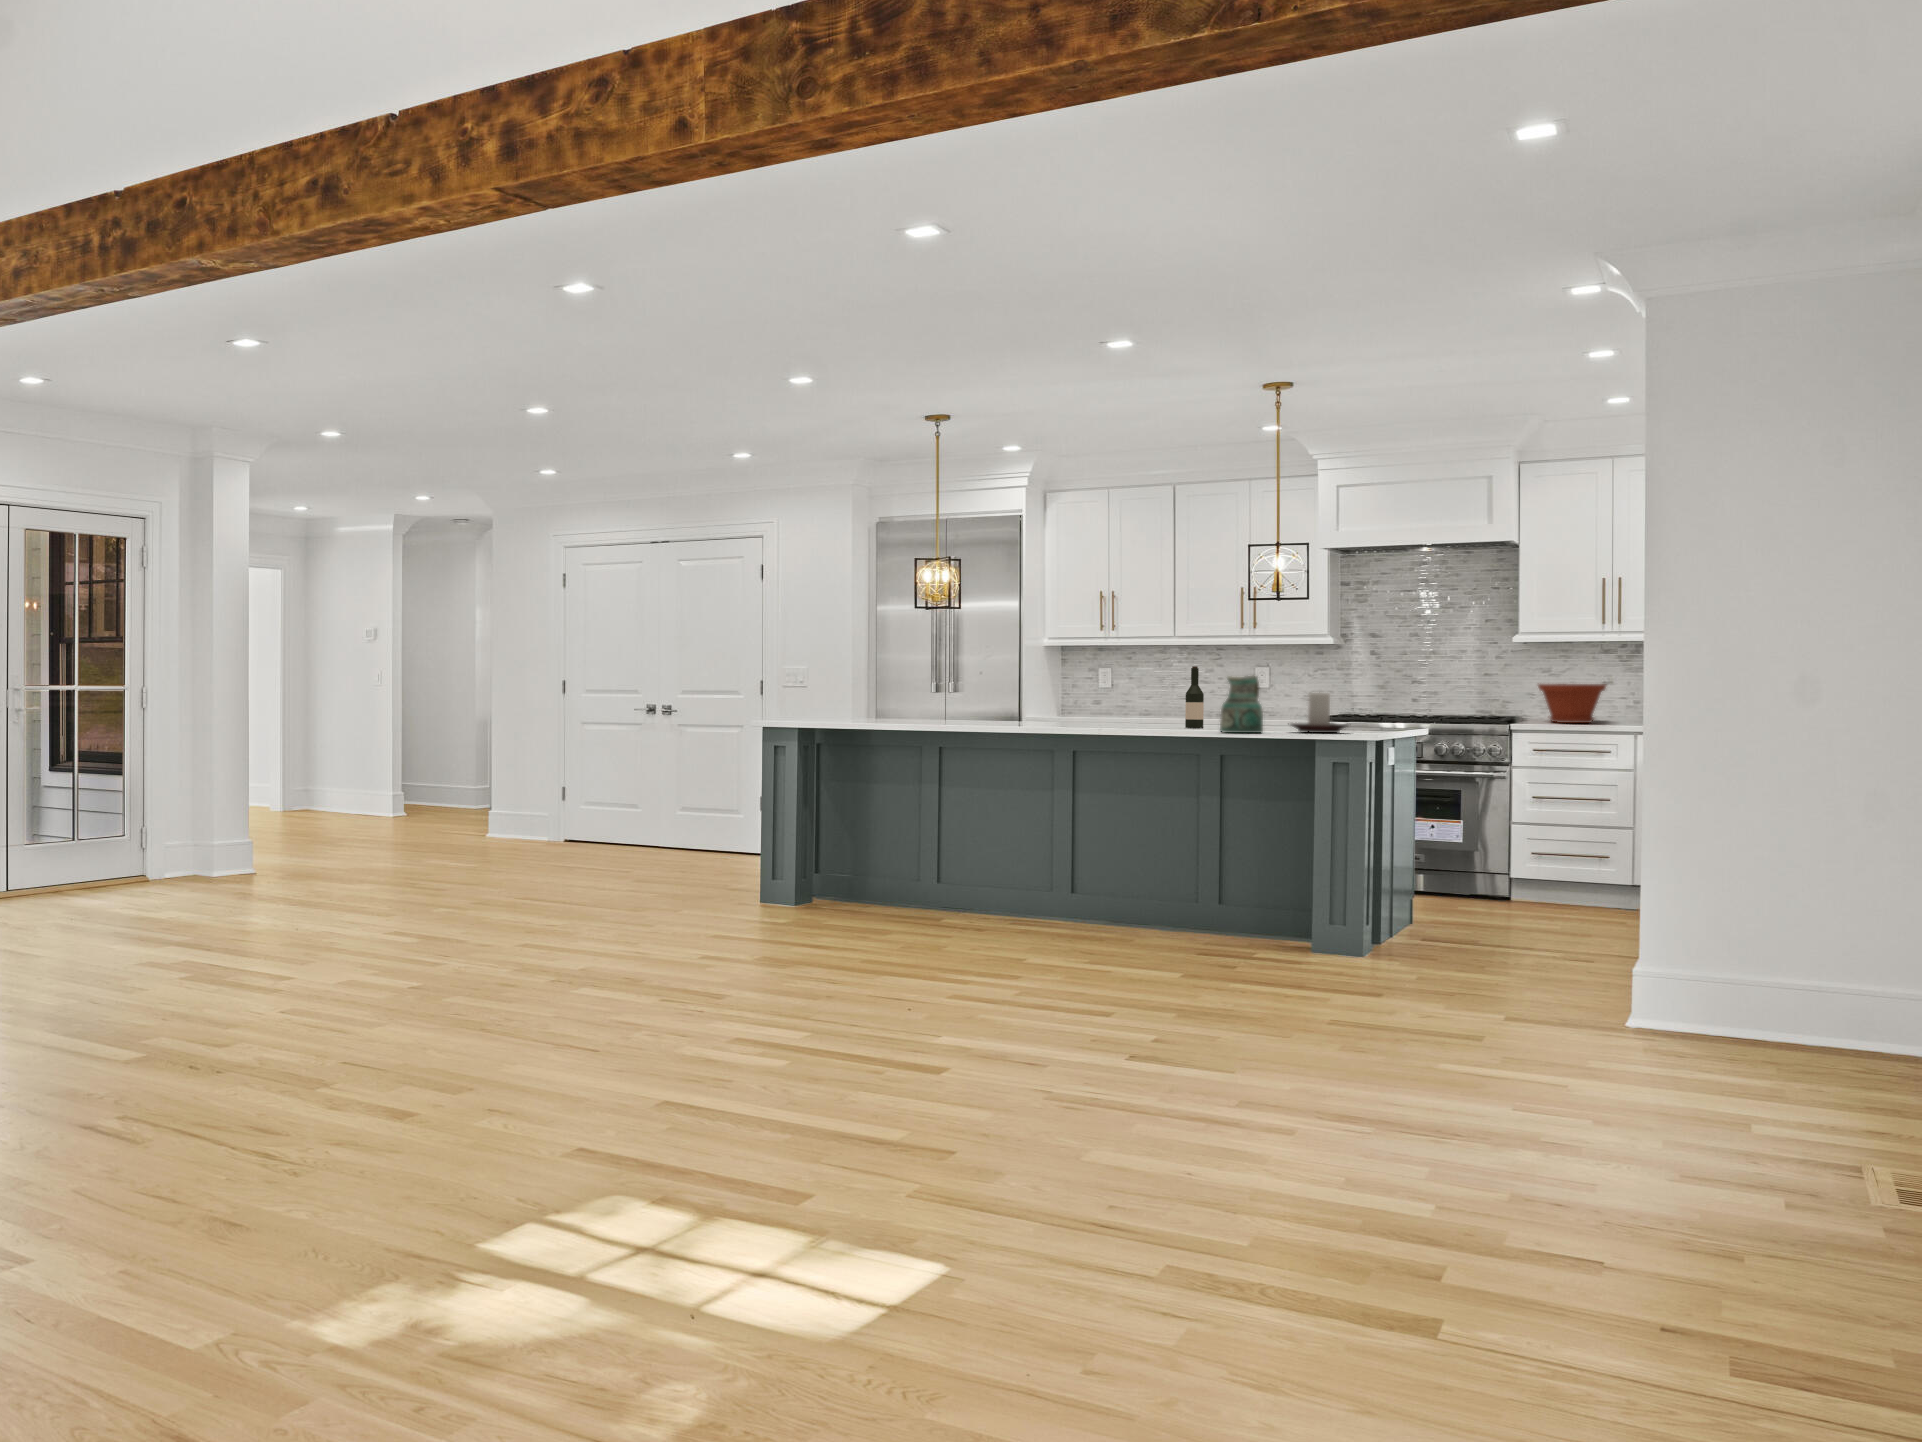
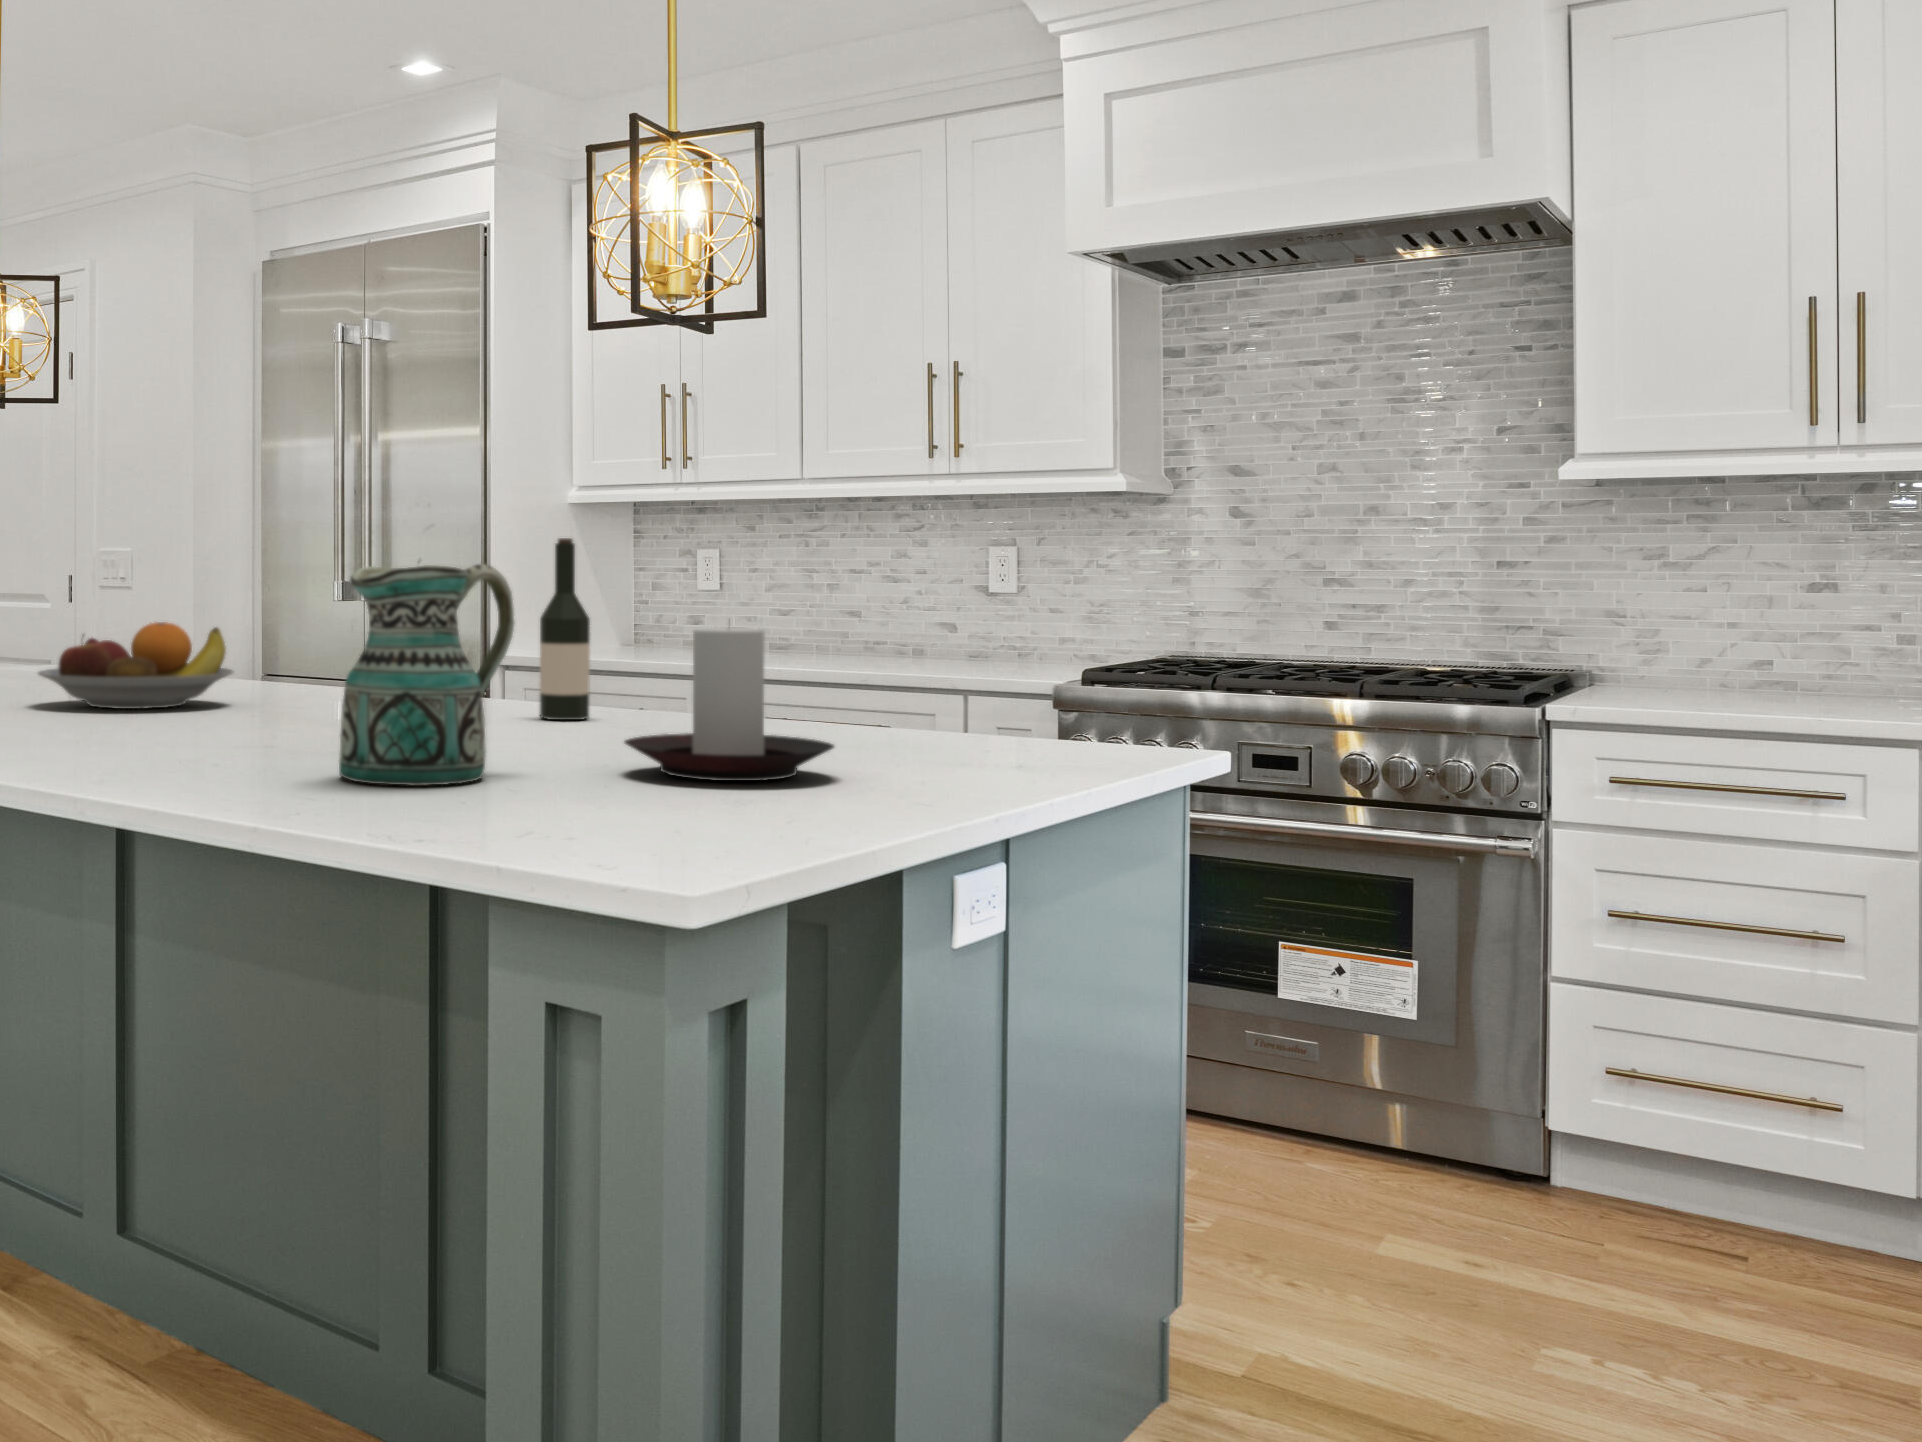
plant pot: present [1538,684,1606,723] -> none [1623,588,1821,698]
fruit bowl: none [986,696,1060,727] -> present [38,622,233,709]

